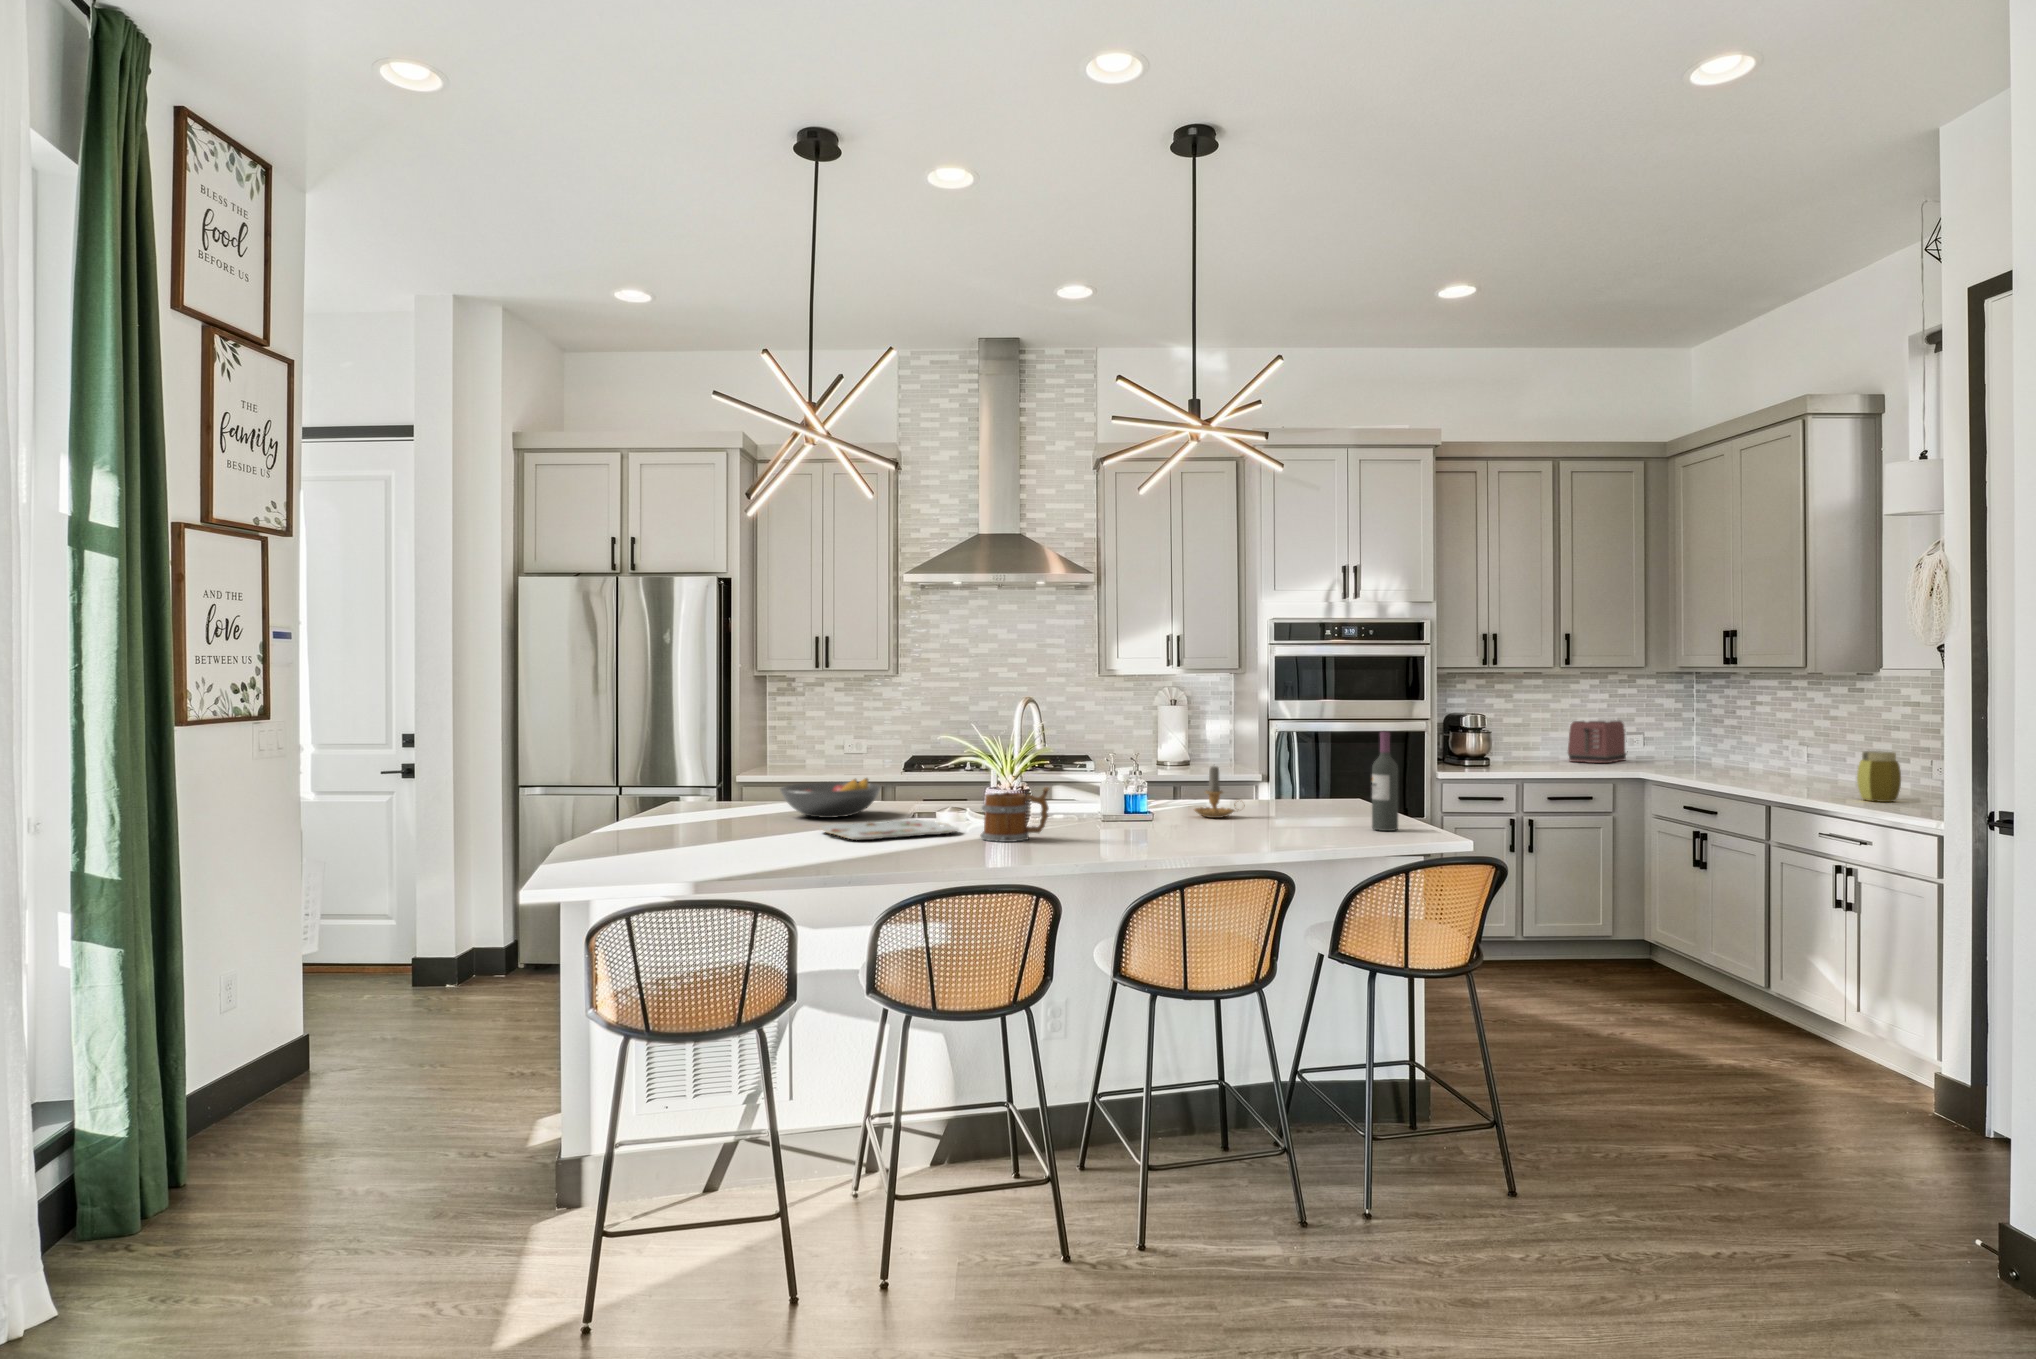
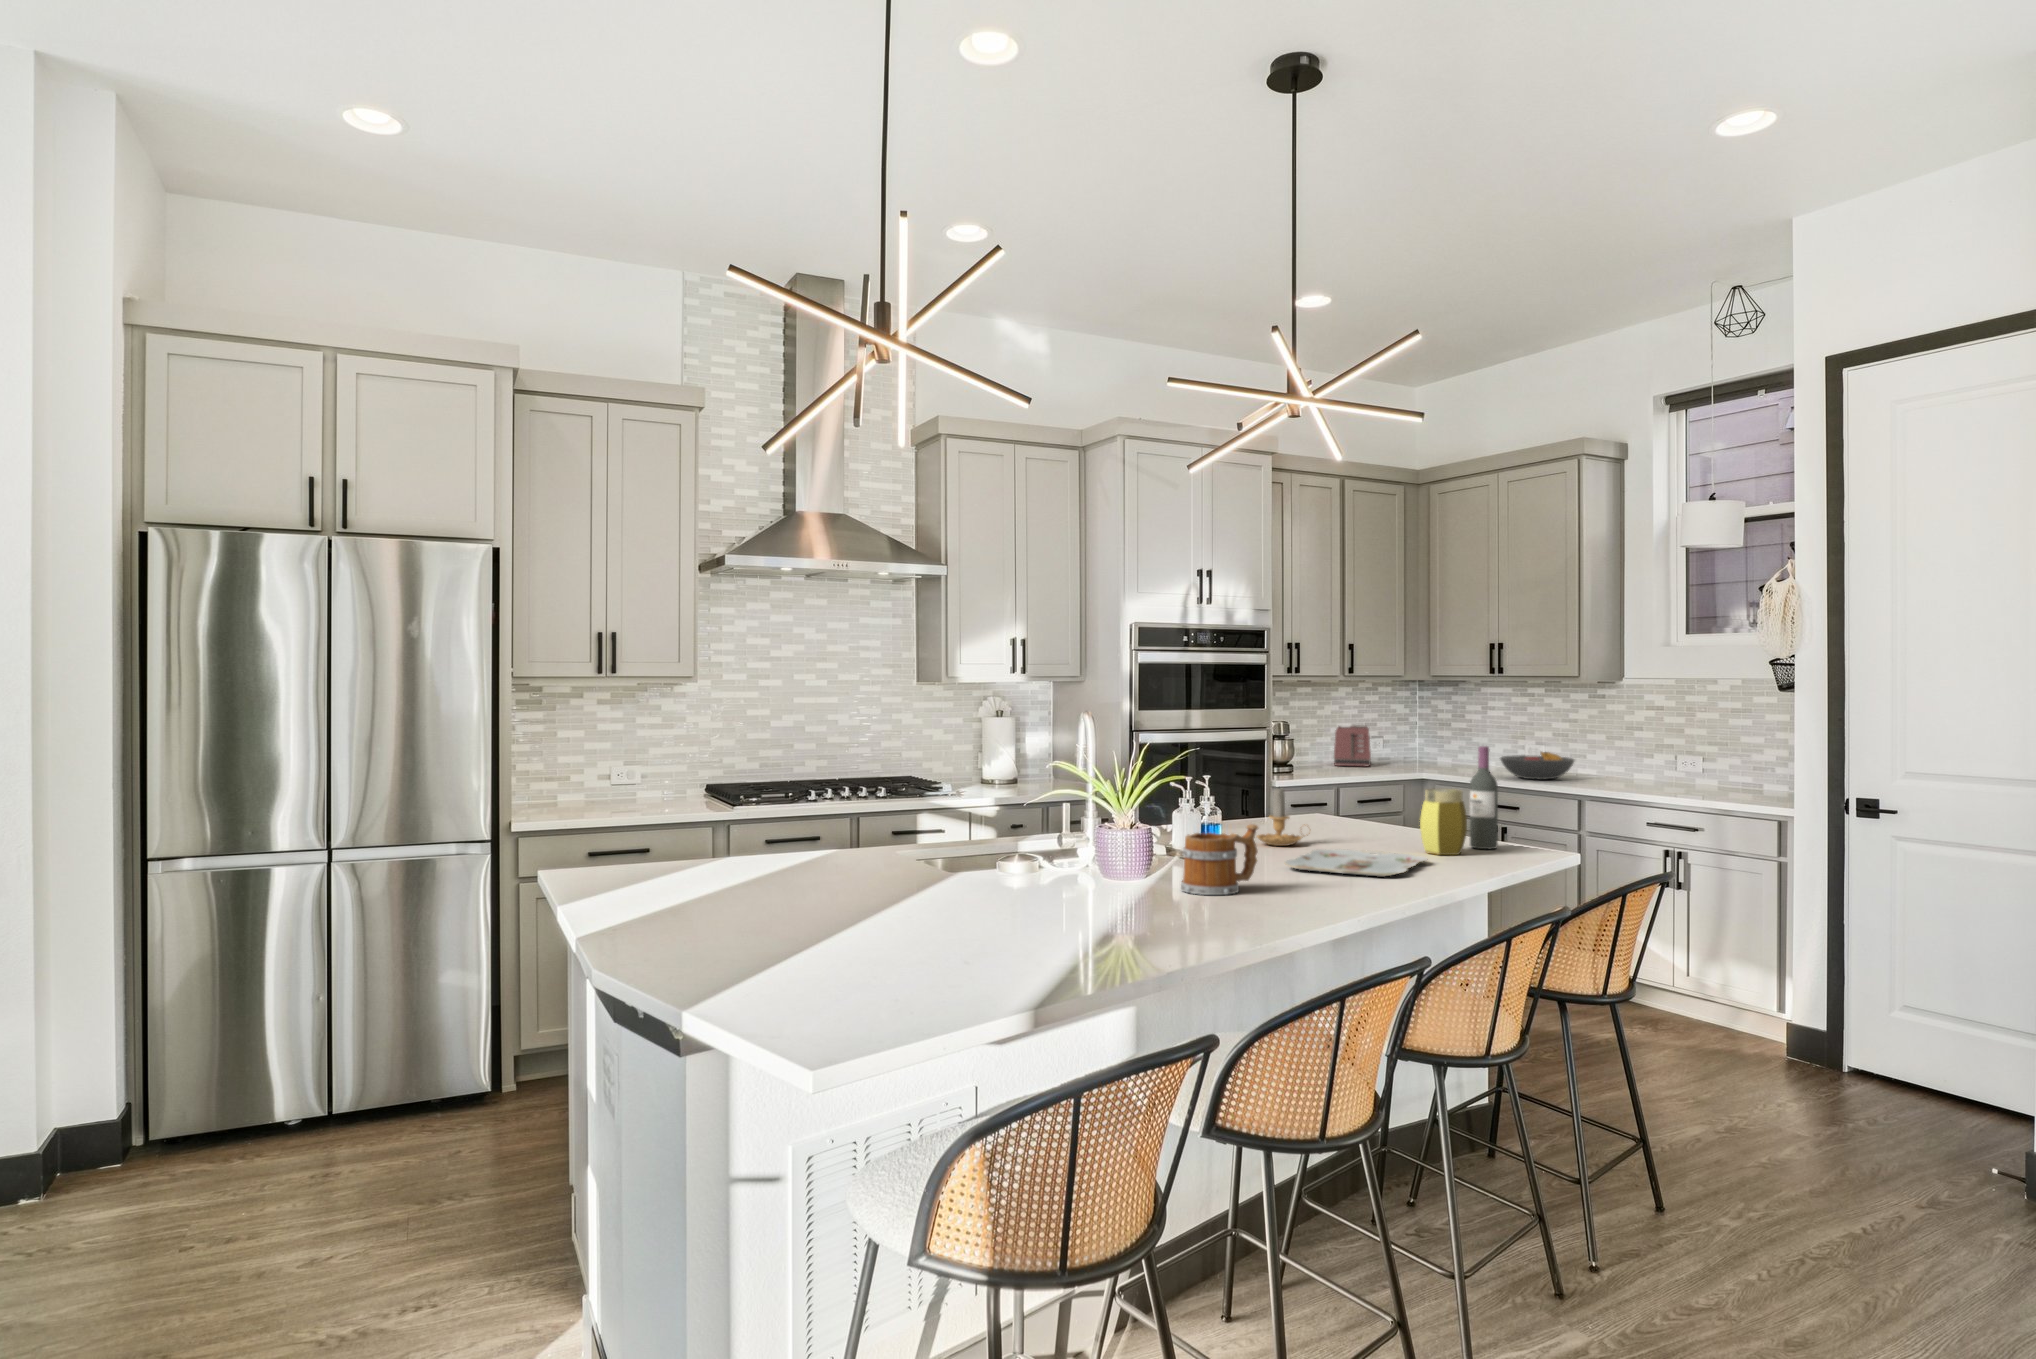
jar: present [1857,751,1901,802] -> present [1420,789,1467,855]
fruit bowl: present [780,778,881,818] -> present [1500,752,1574,780]
serving tray: present [820,820,959,840] -> present [1285,849,1427,877]

